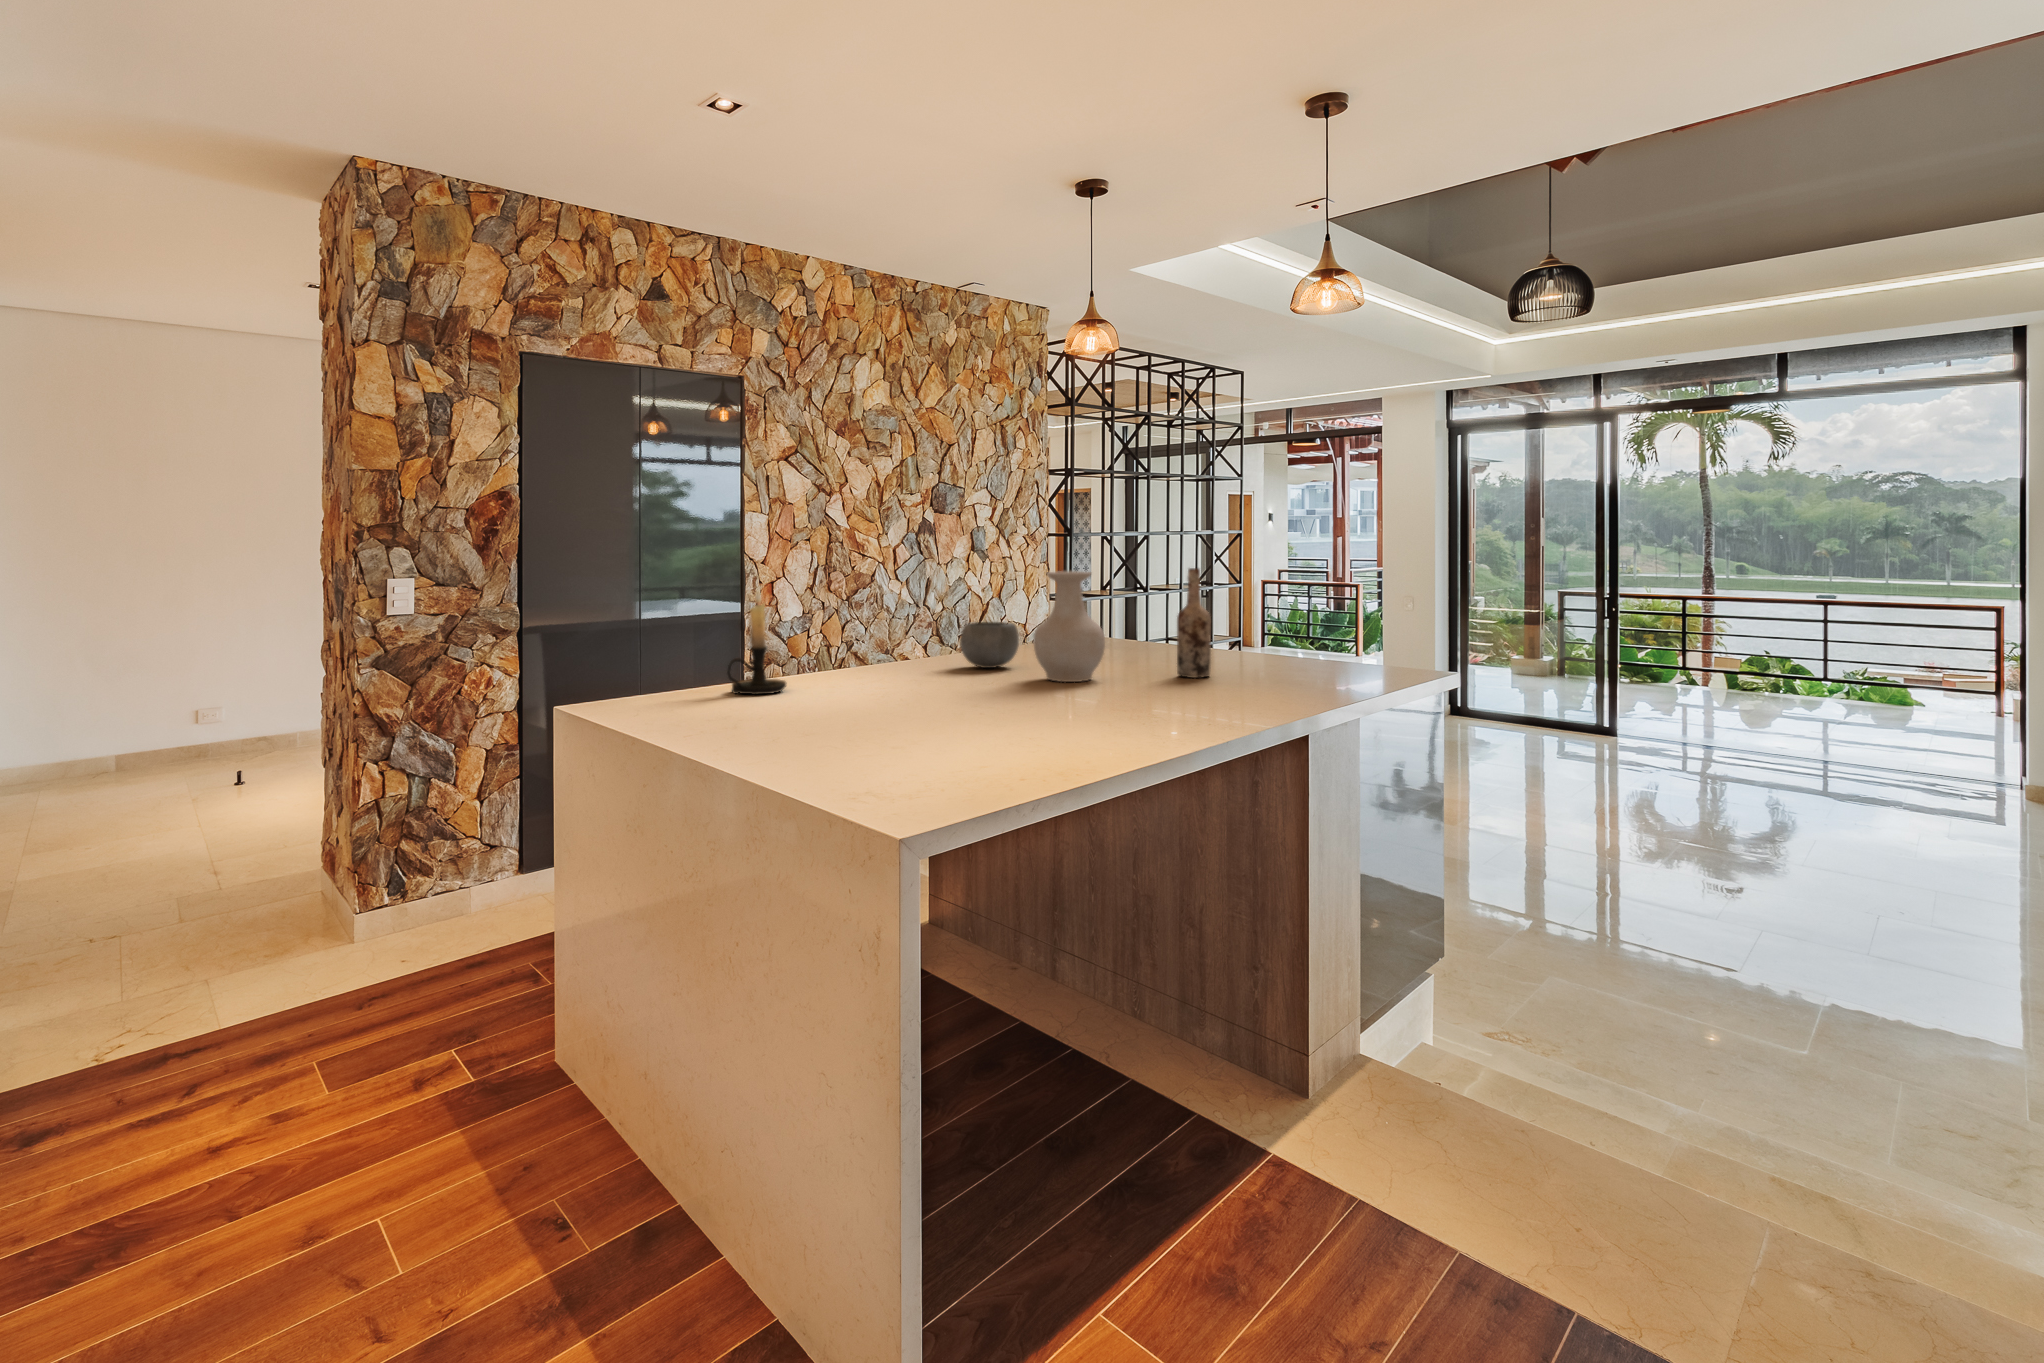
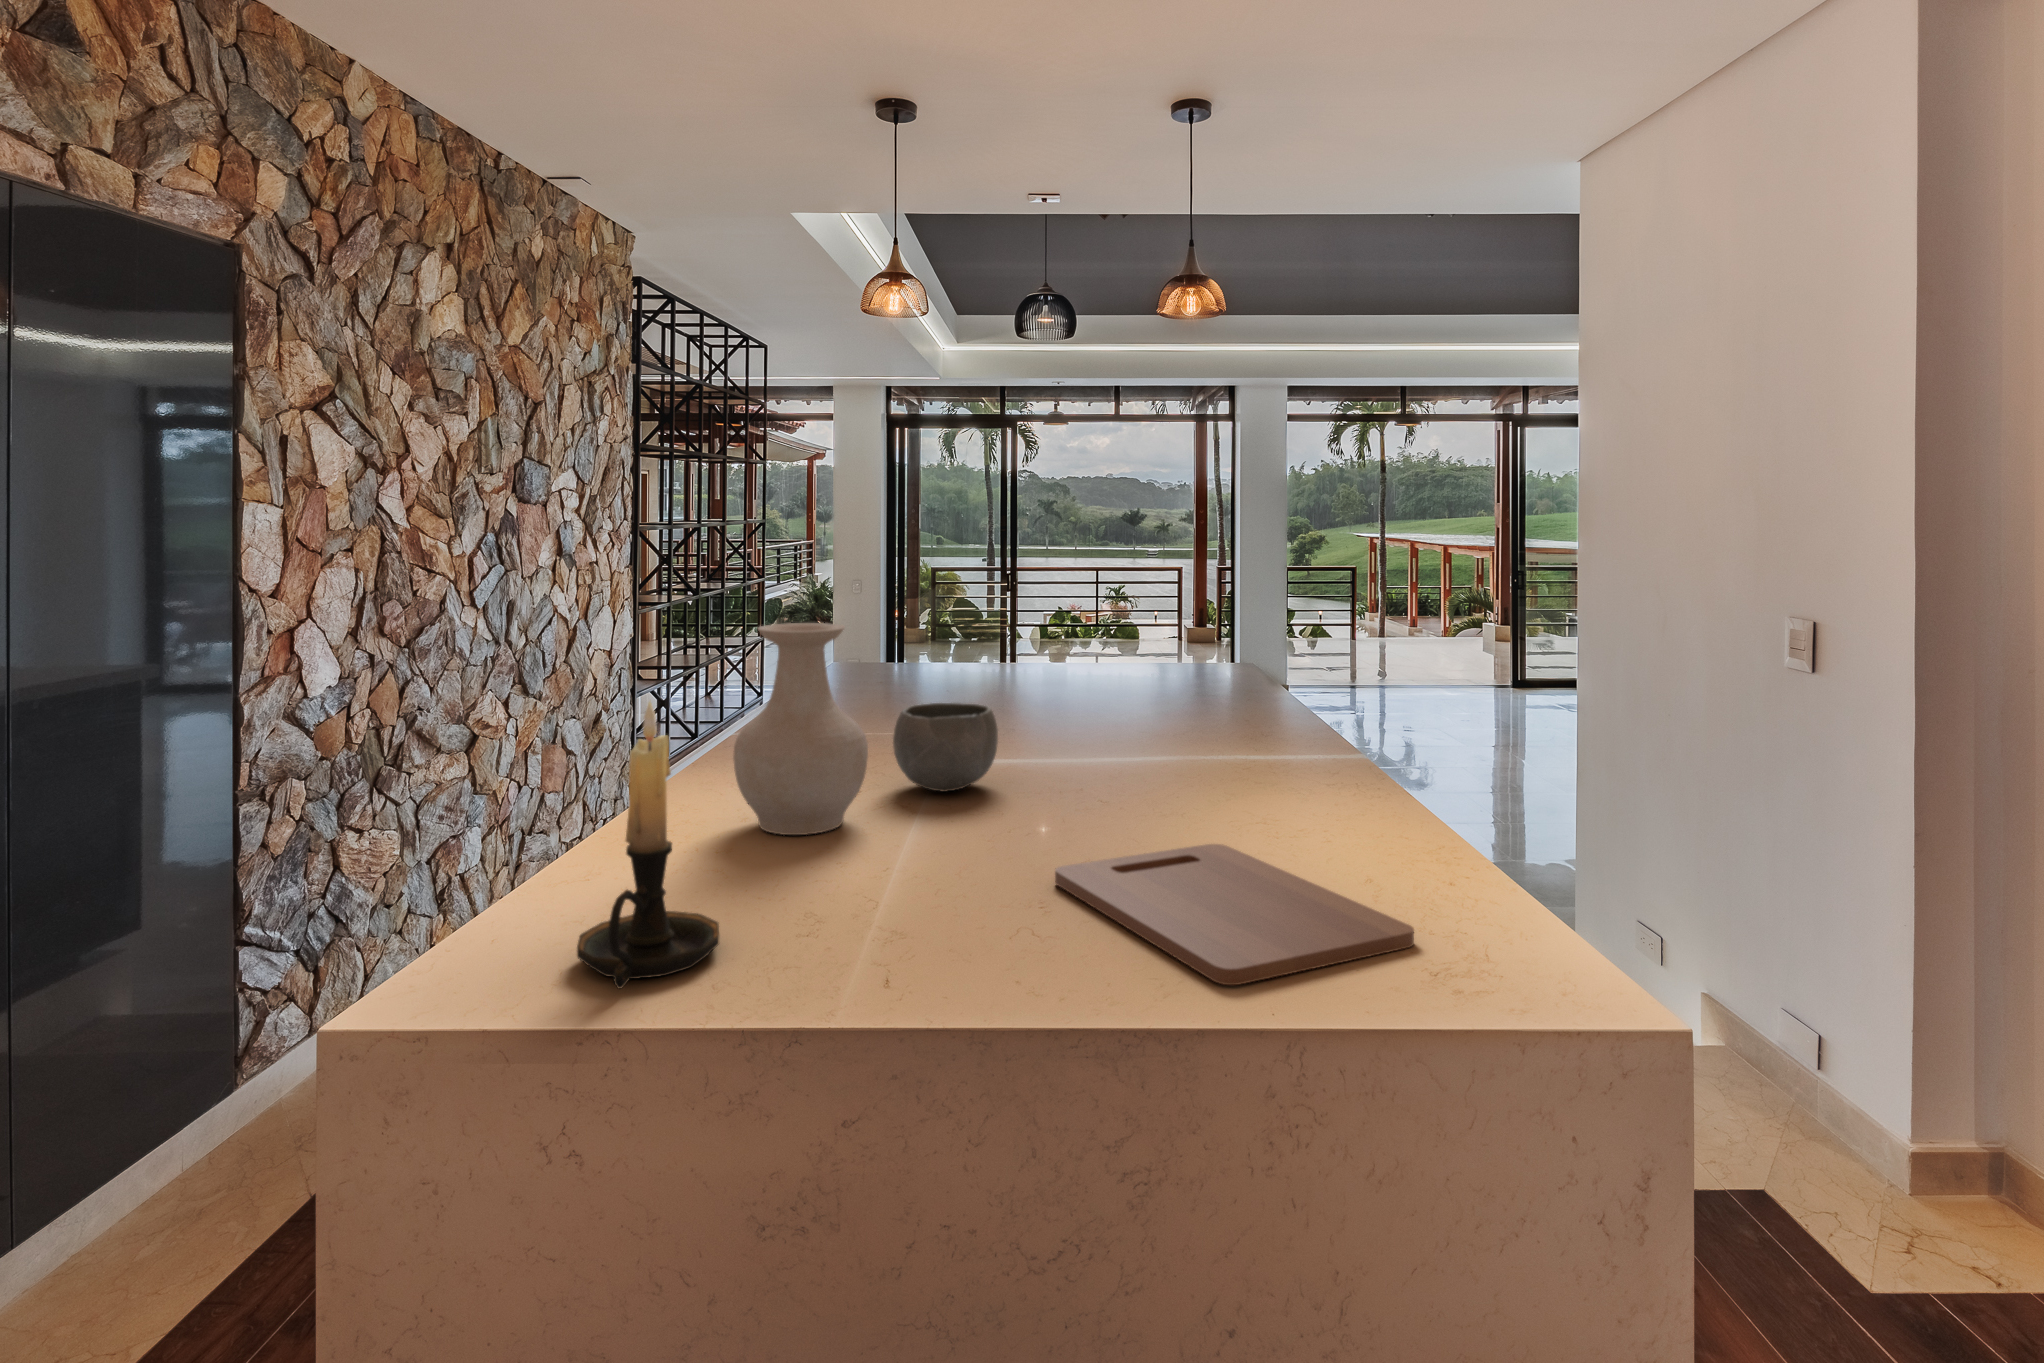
wine bottle: present [1177,568,1211,678] -> none [1280,603,1335,780]
vase: present [1033,571,1105,682] -> present [733,623,868,835]
cutting board: none [922,684,1042,713] -> present [1055,844,1414,985]

